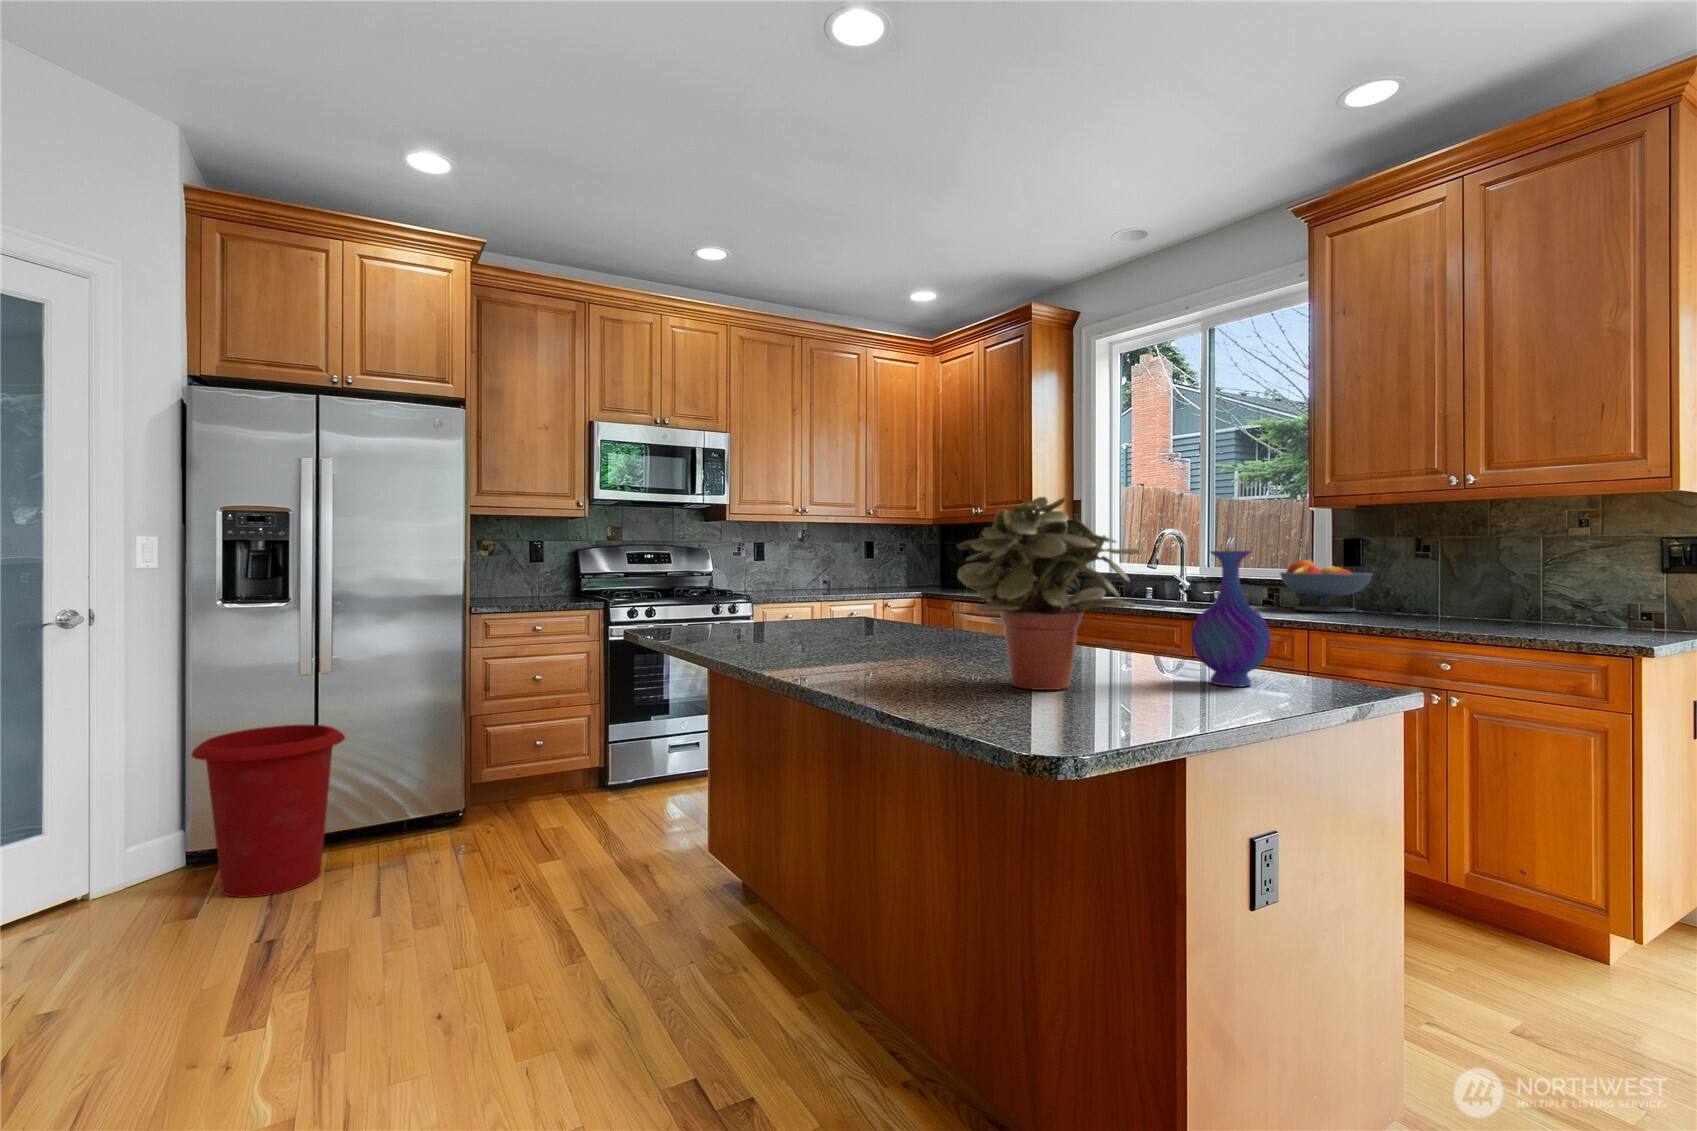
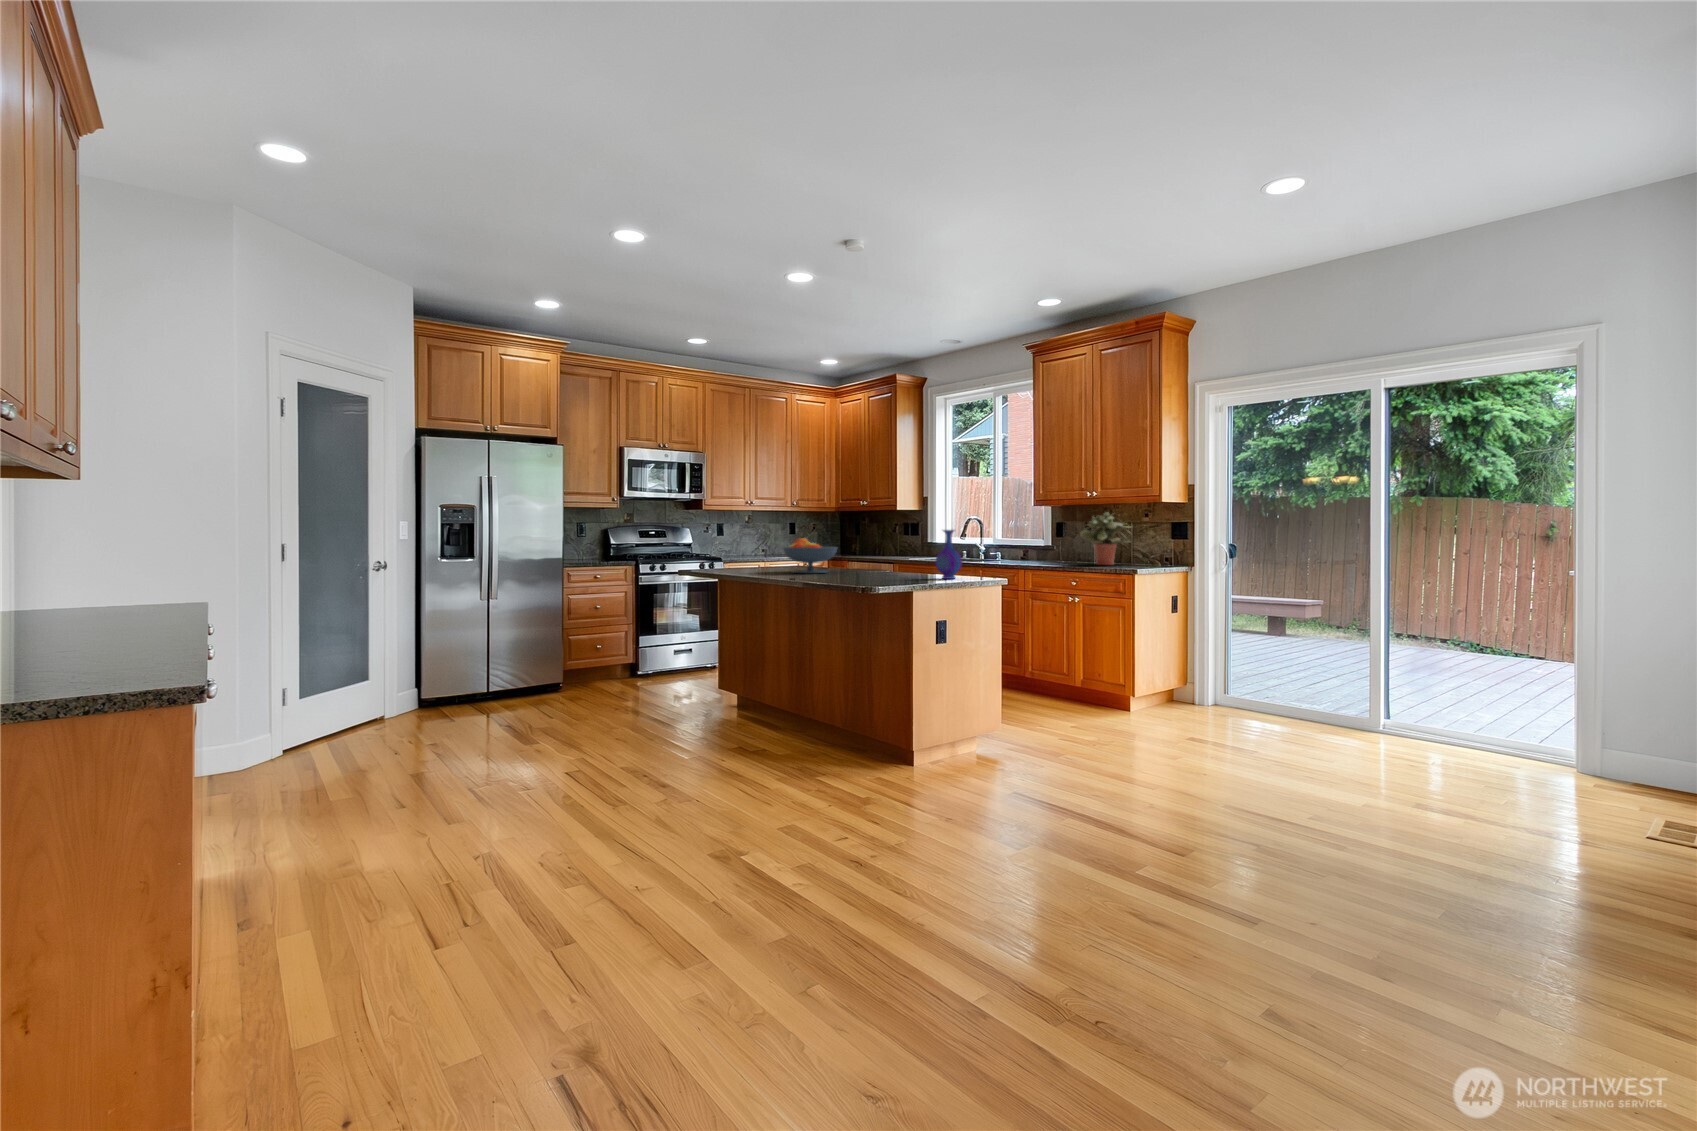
potted plant: present [957,497,1141,690] -> present [1081,512,1131,565]
fruit bowl: present [1280,560,1373,612] -> present [783,538,837,573]
waste bin: present [191,725,345,897] -> none [440,627,516,715]

